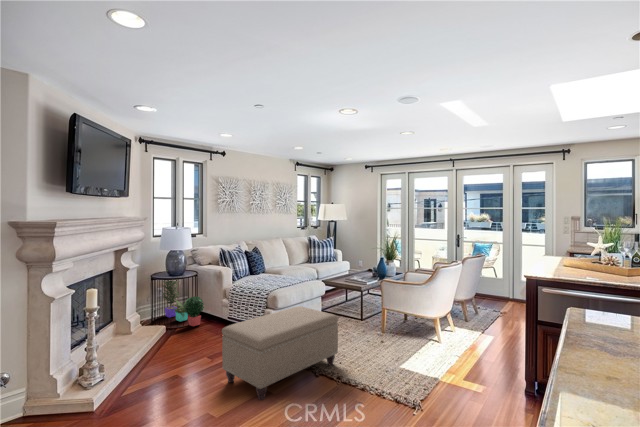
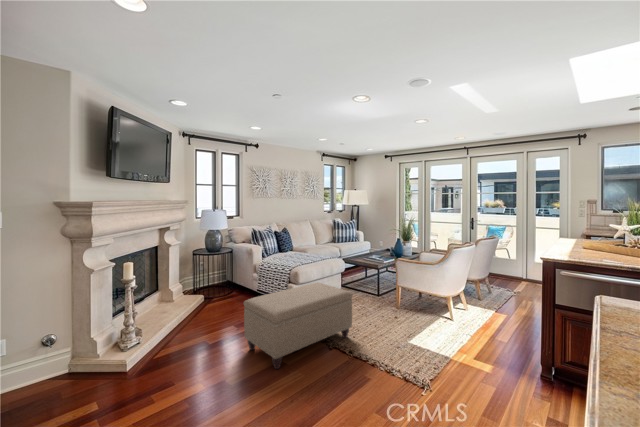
potted plant: present [163,279,204,326] -> none [203,246,238,297]

